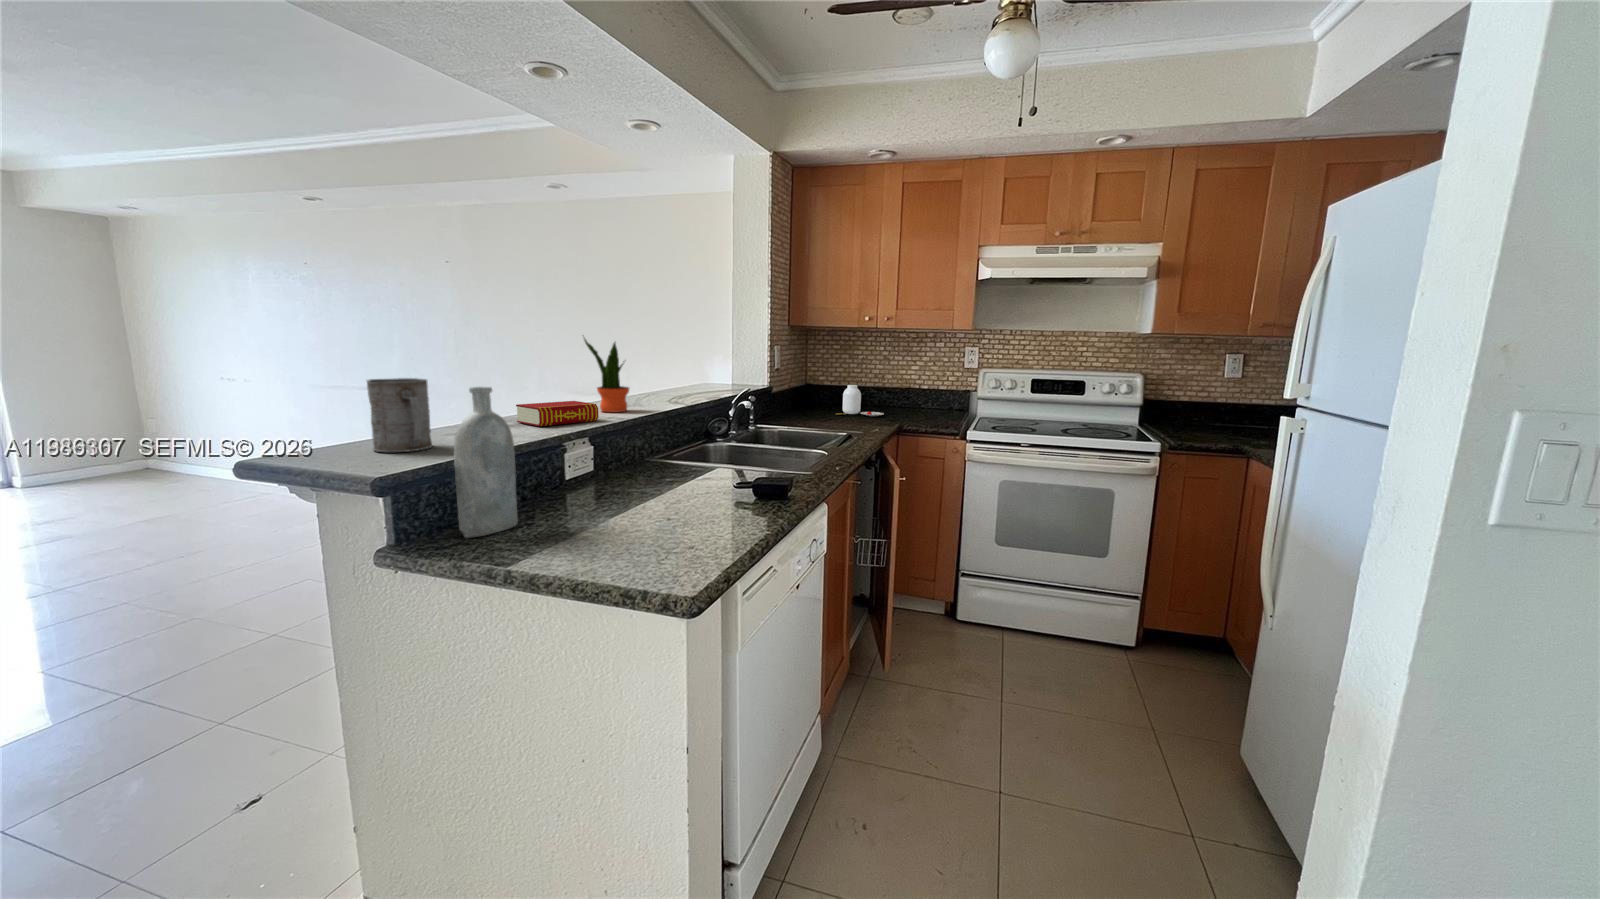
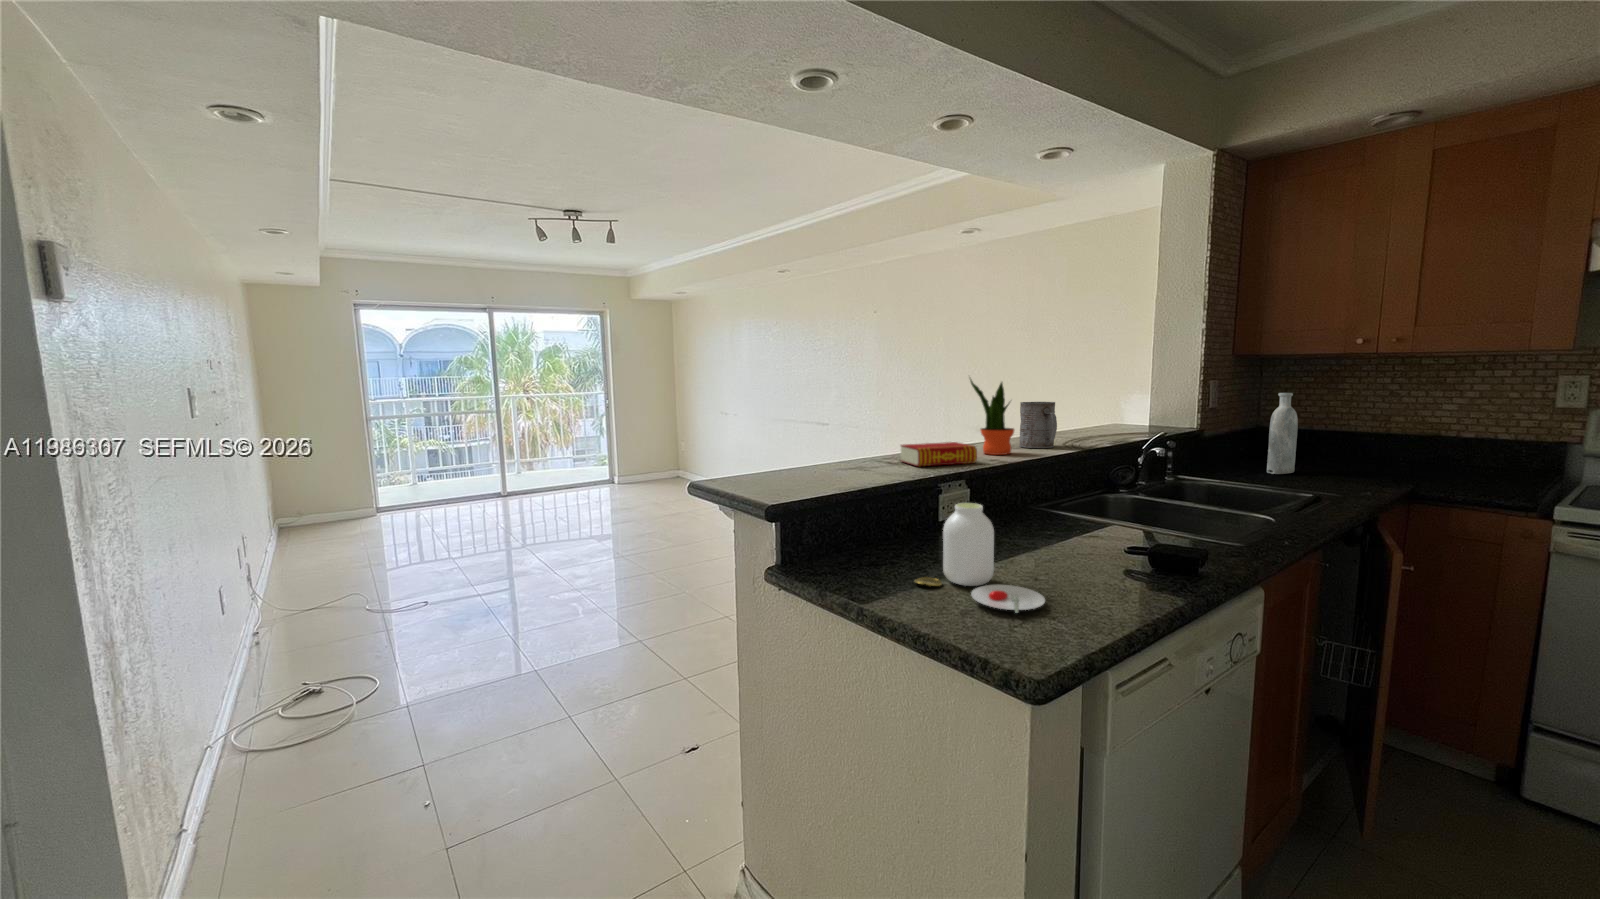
mug: present [367,378,432,452] -> present [1019,402,1057,448]
jar: present [837,385,884,416] -> present [915,503,1045,613]
bottle: present [454,387,518,538] -> present [1267,393,1298,474]

